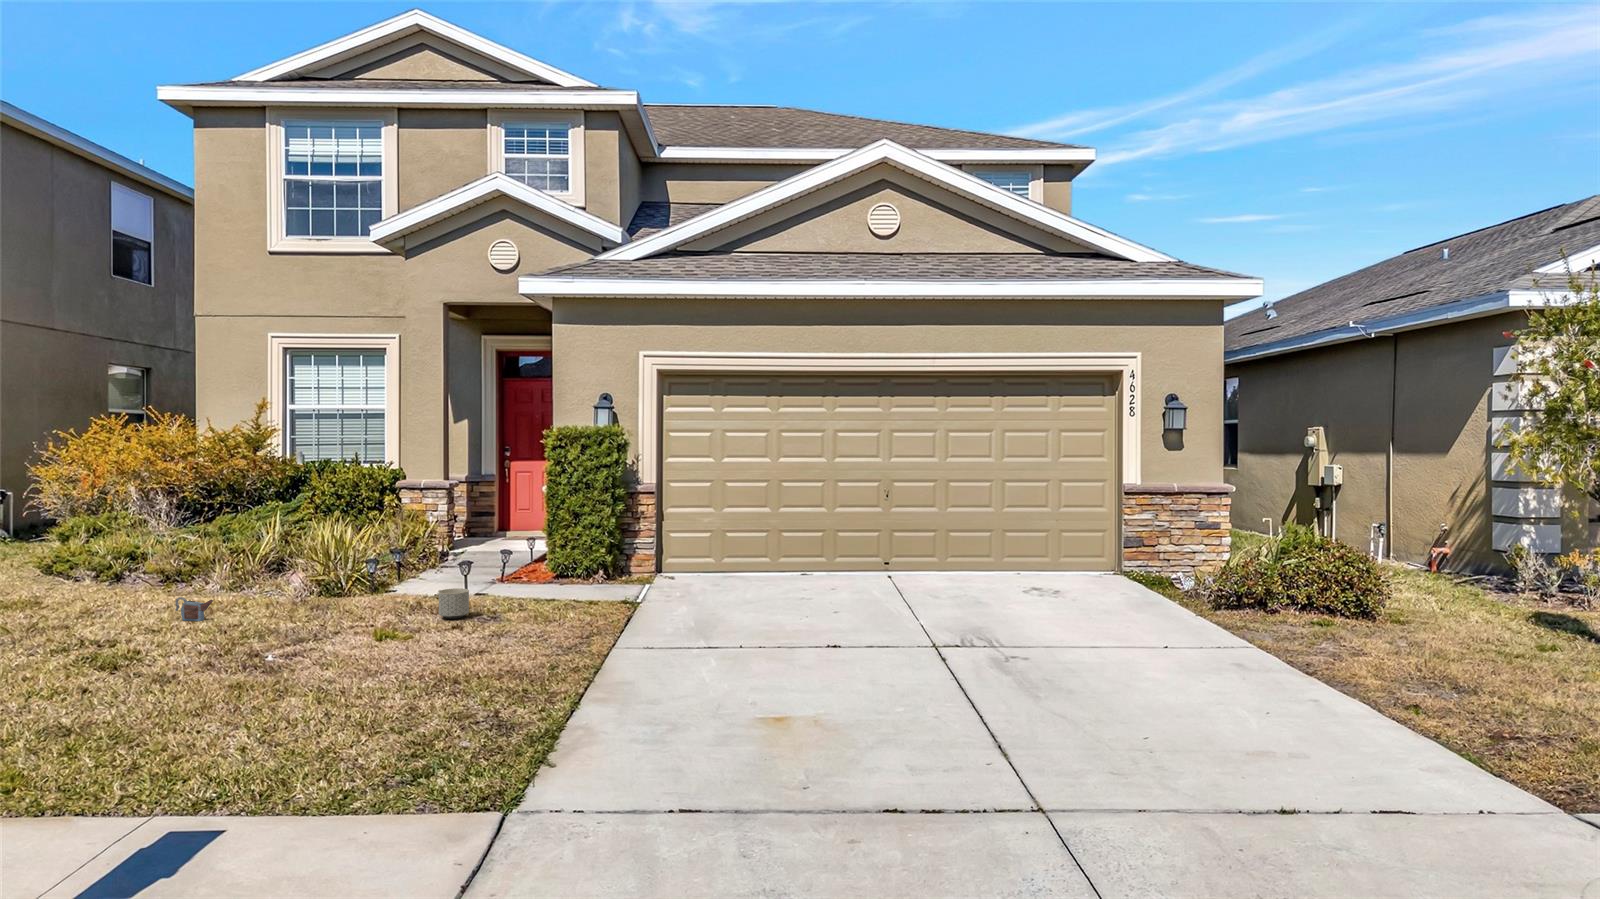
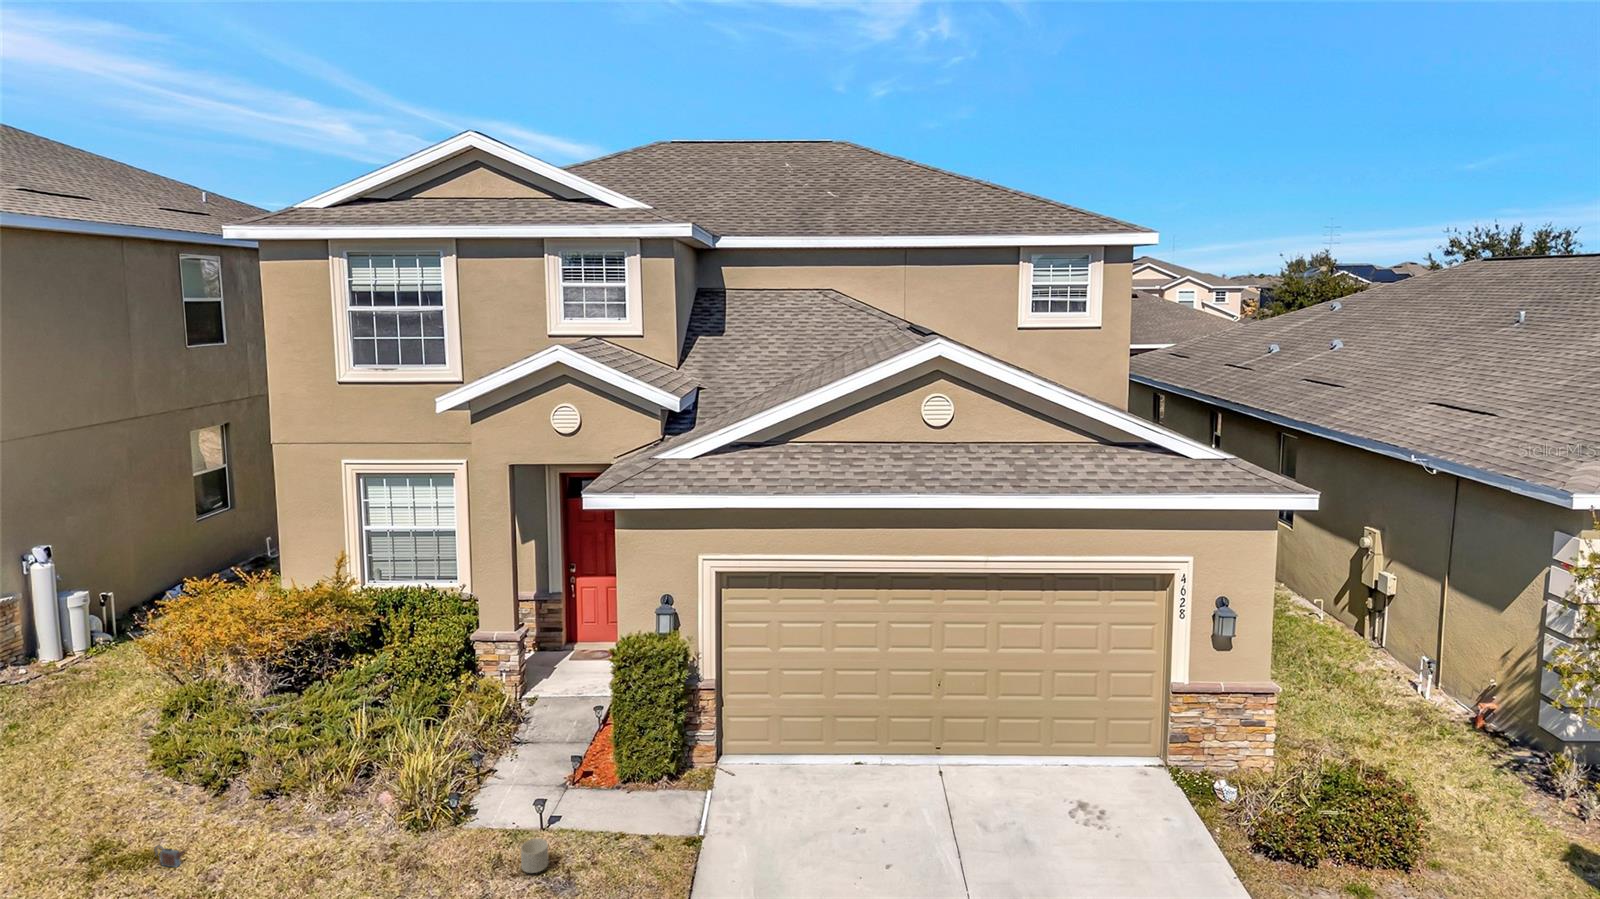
watering can: present [175,597,213,621] -> present [154,845,186,867]

